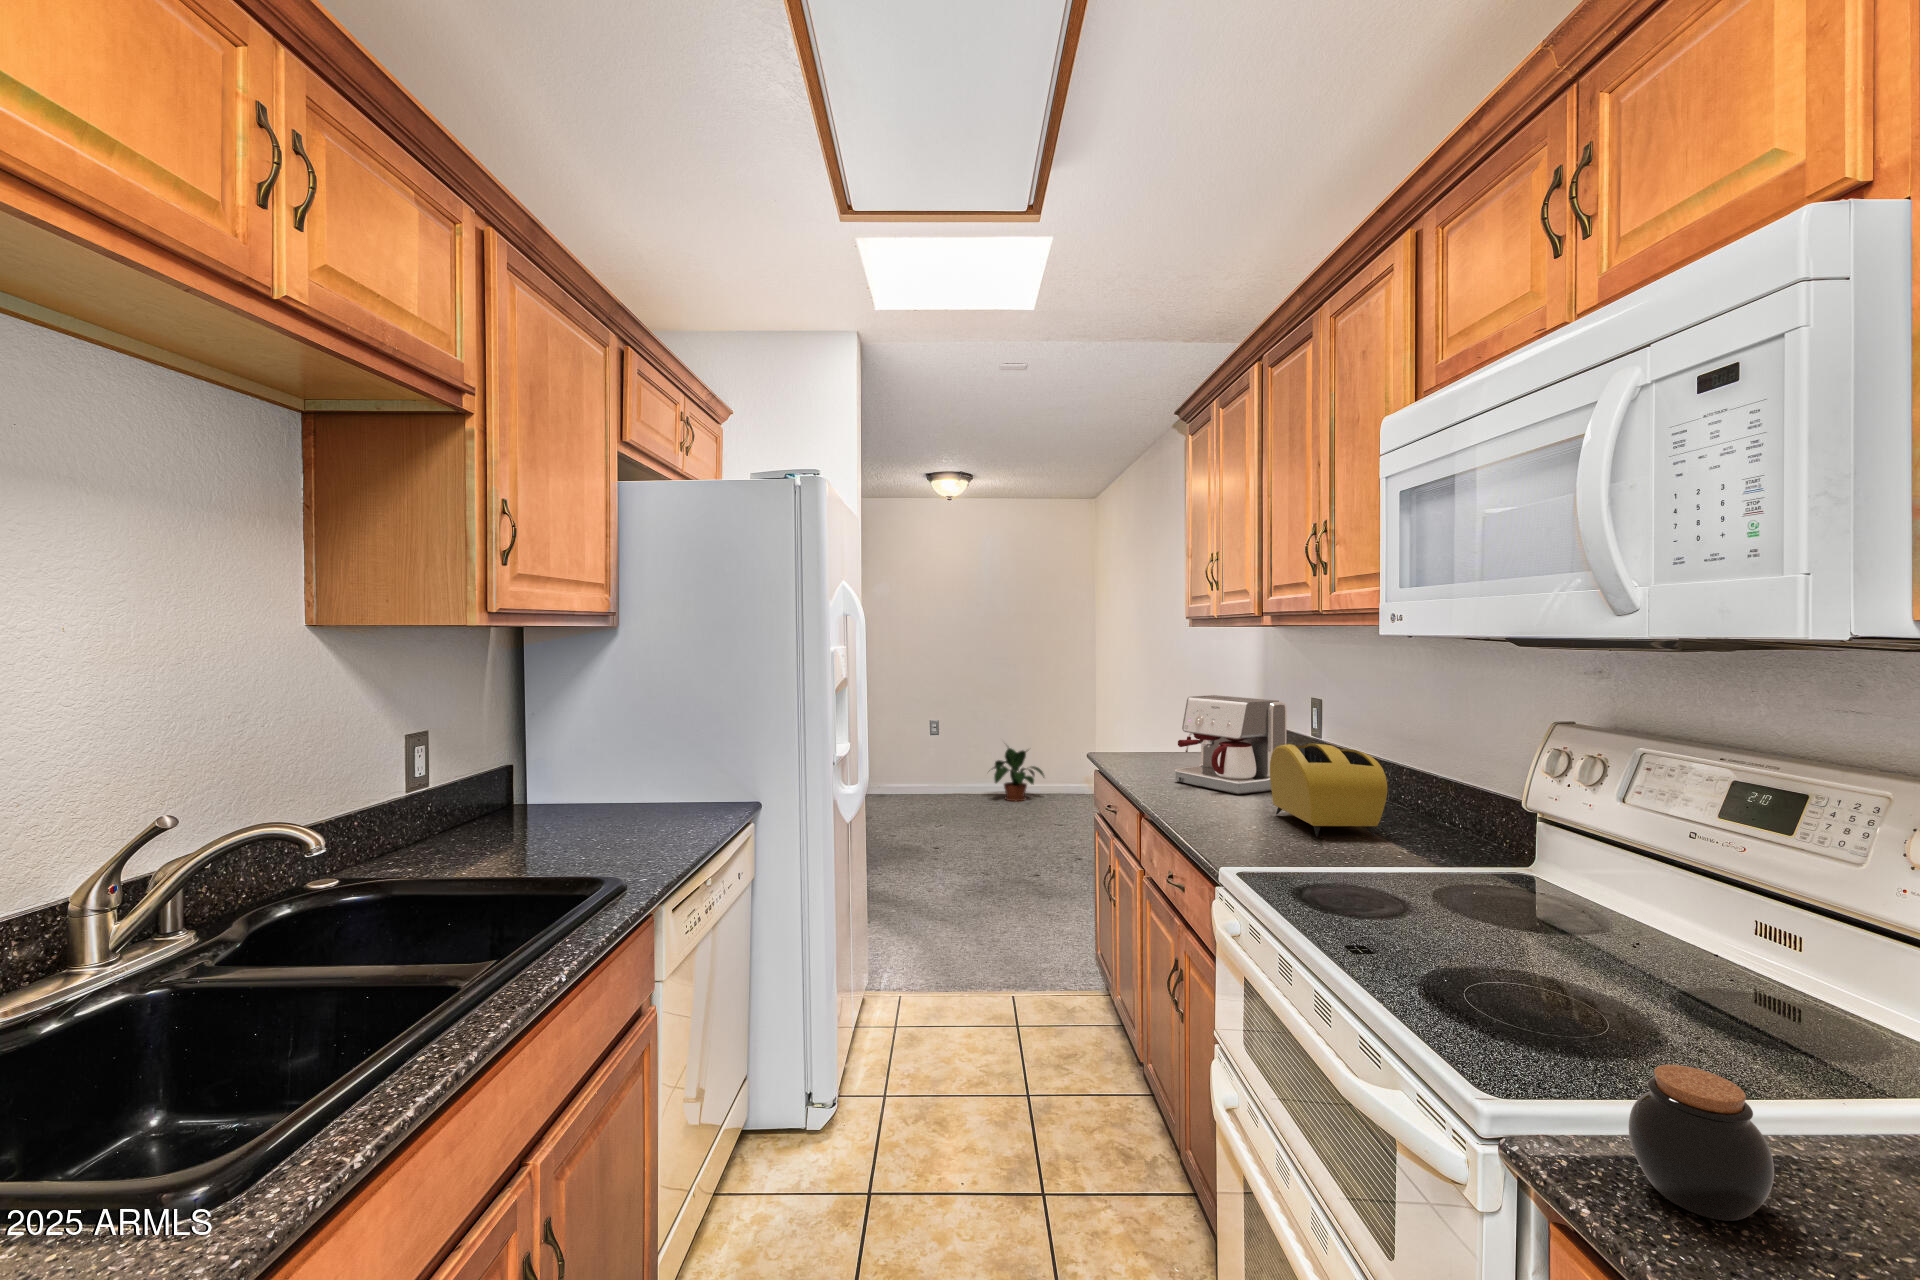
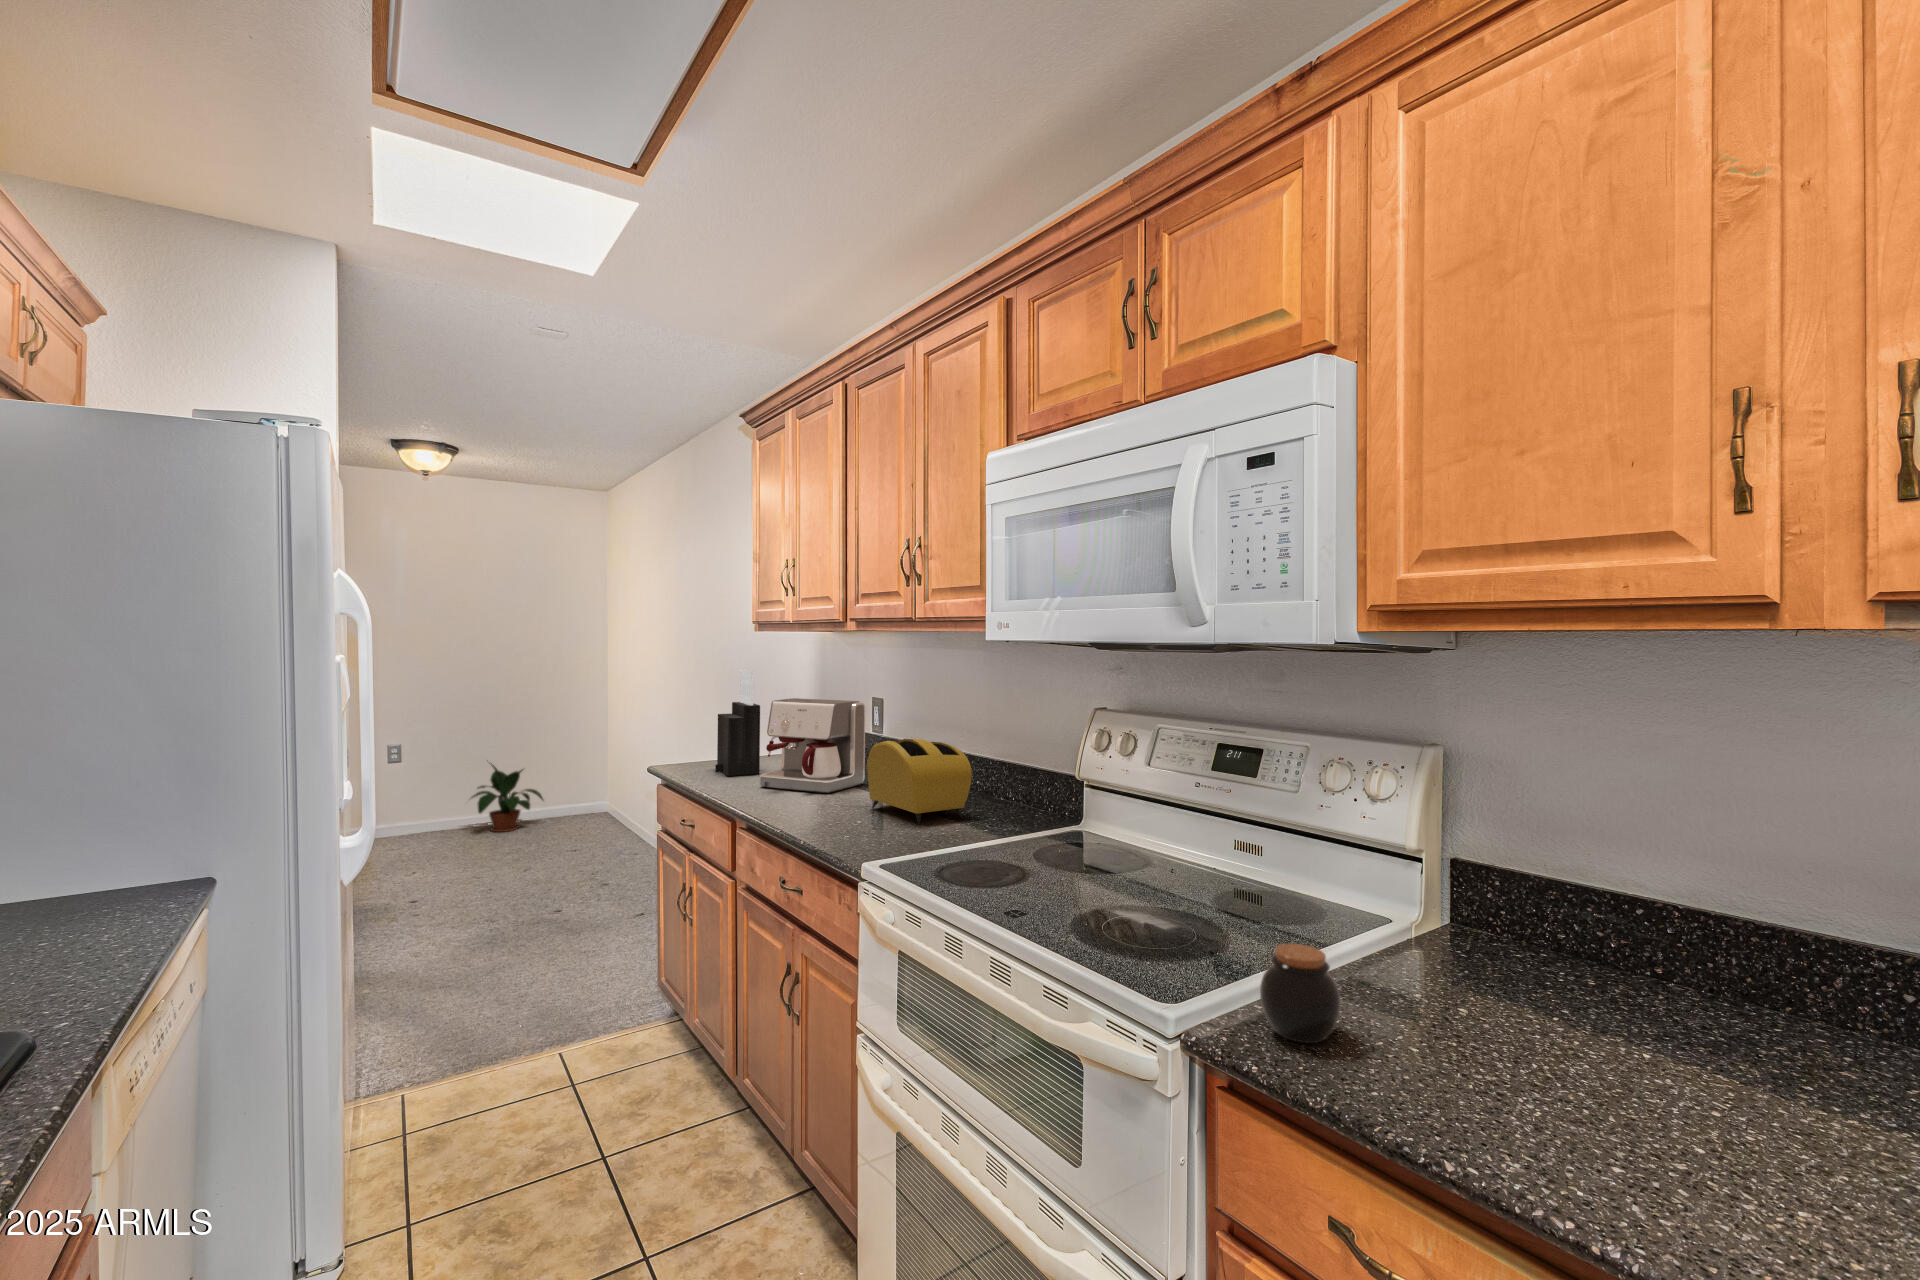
knife block: none [1143,665,1184,769] -> present [715,669,760,776]

